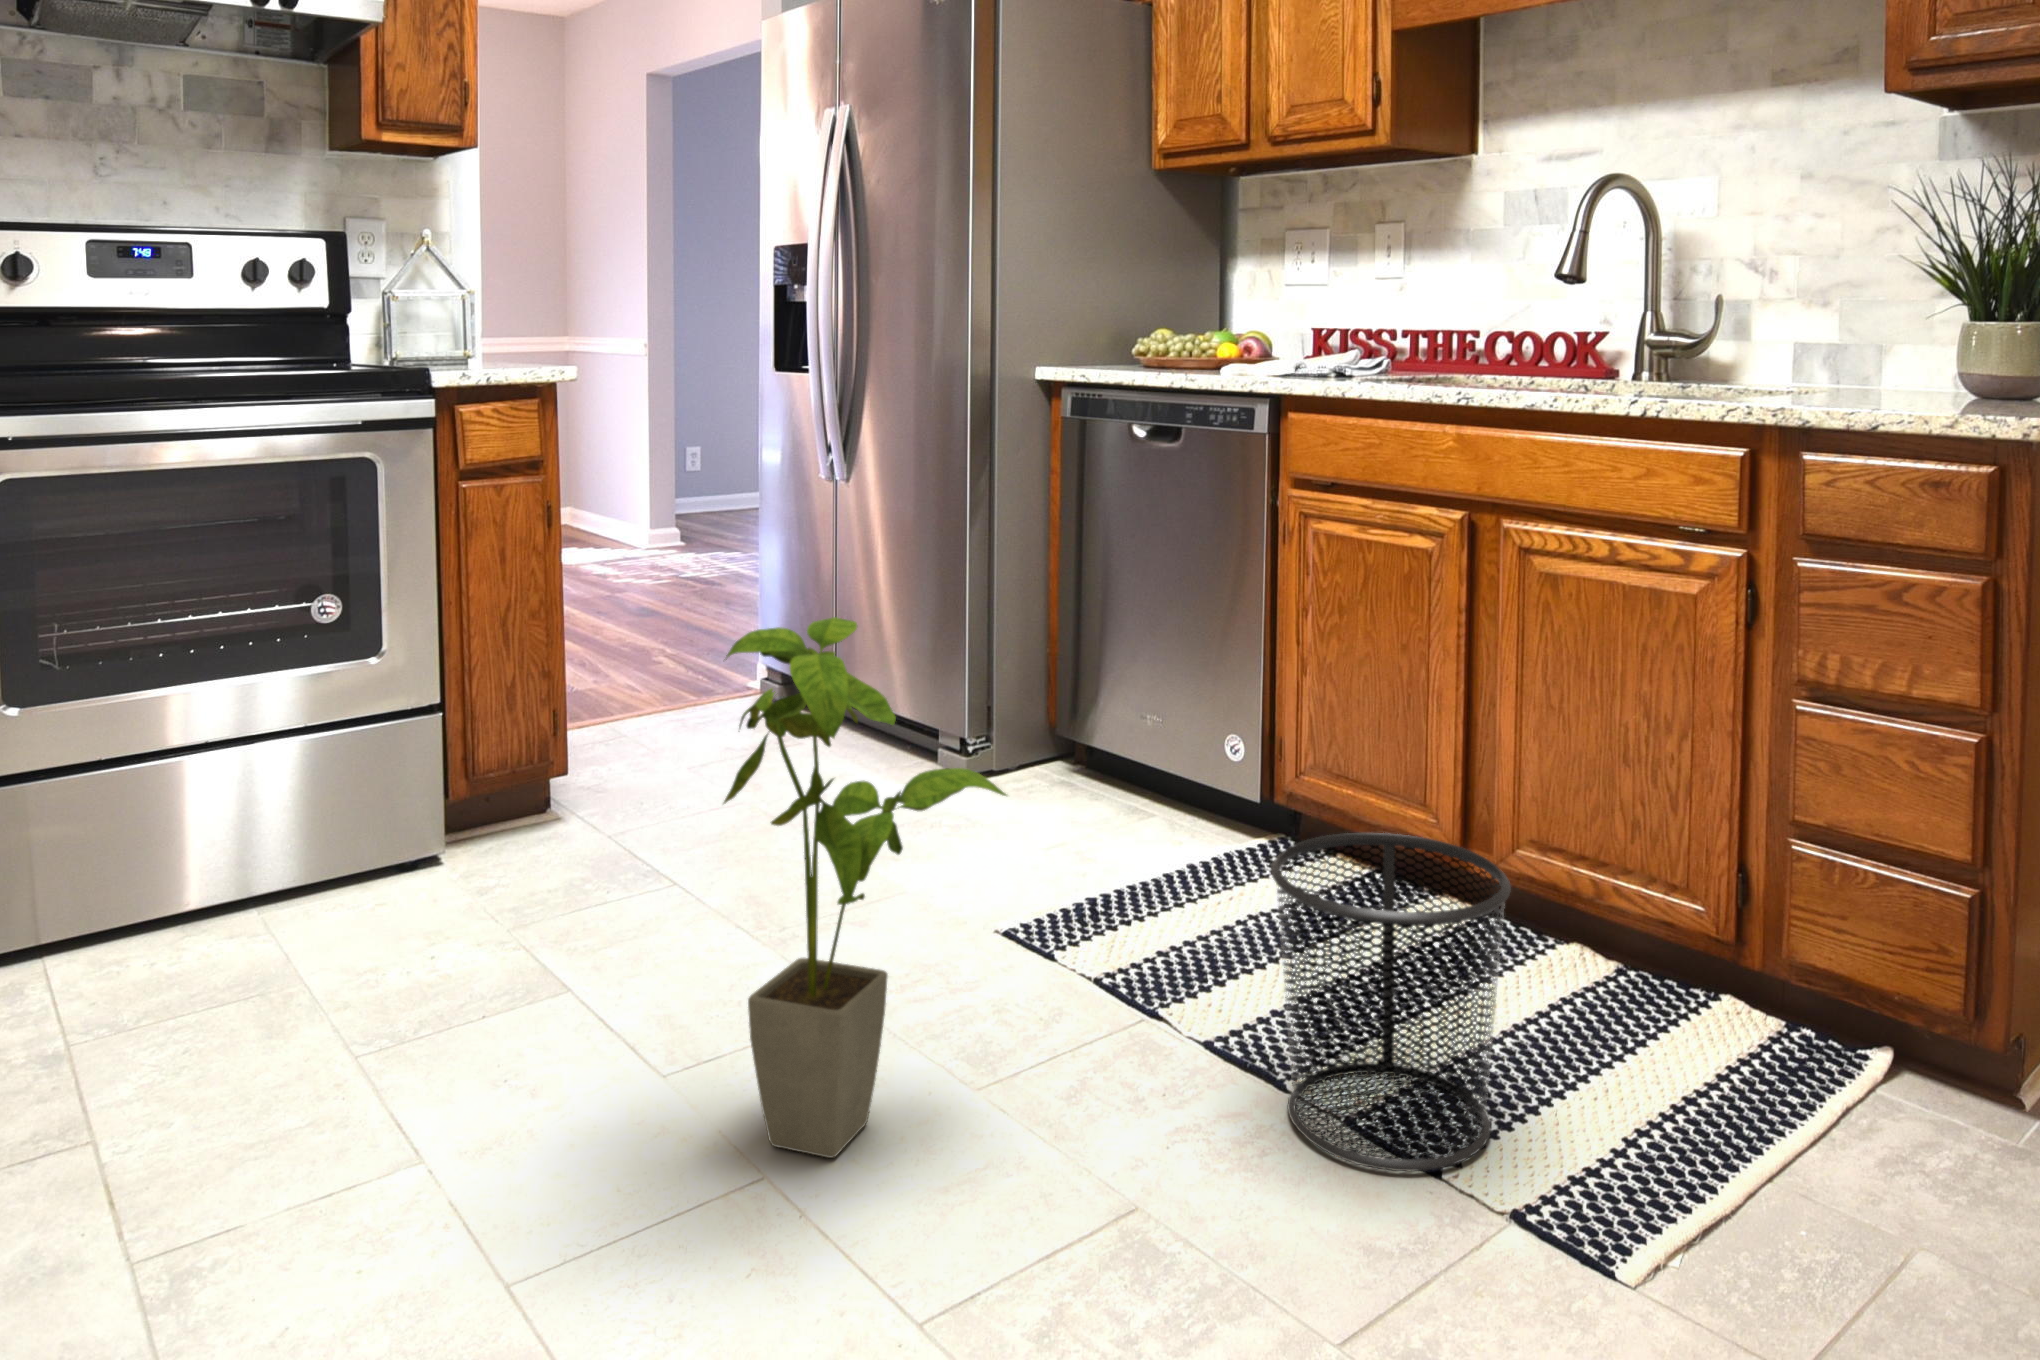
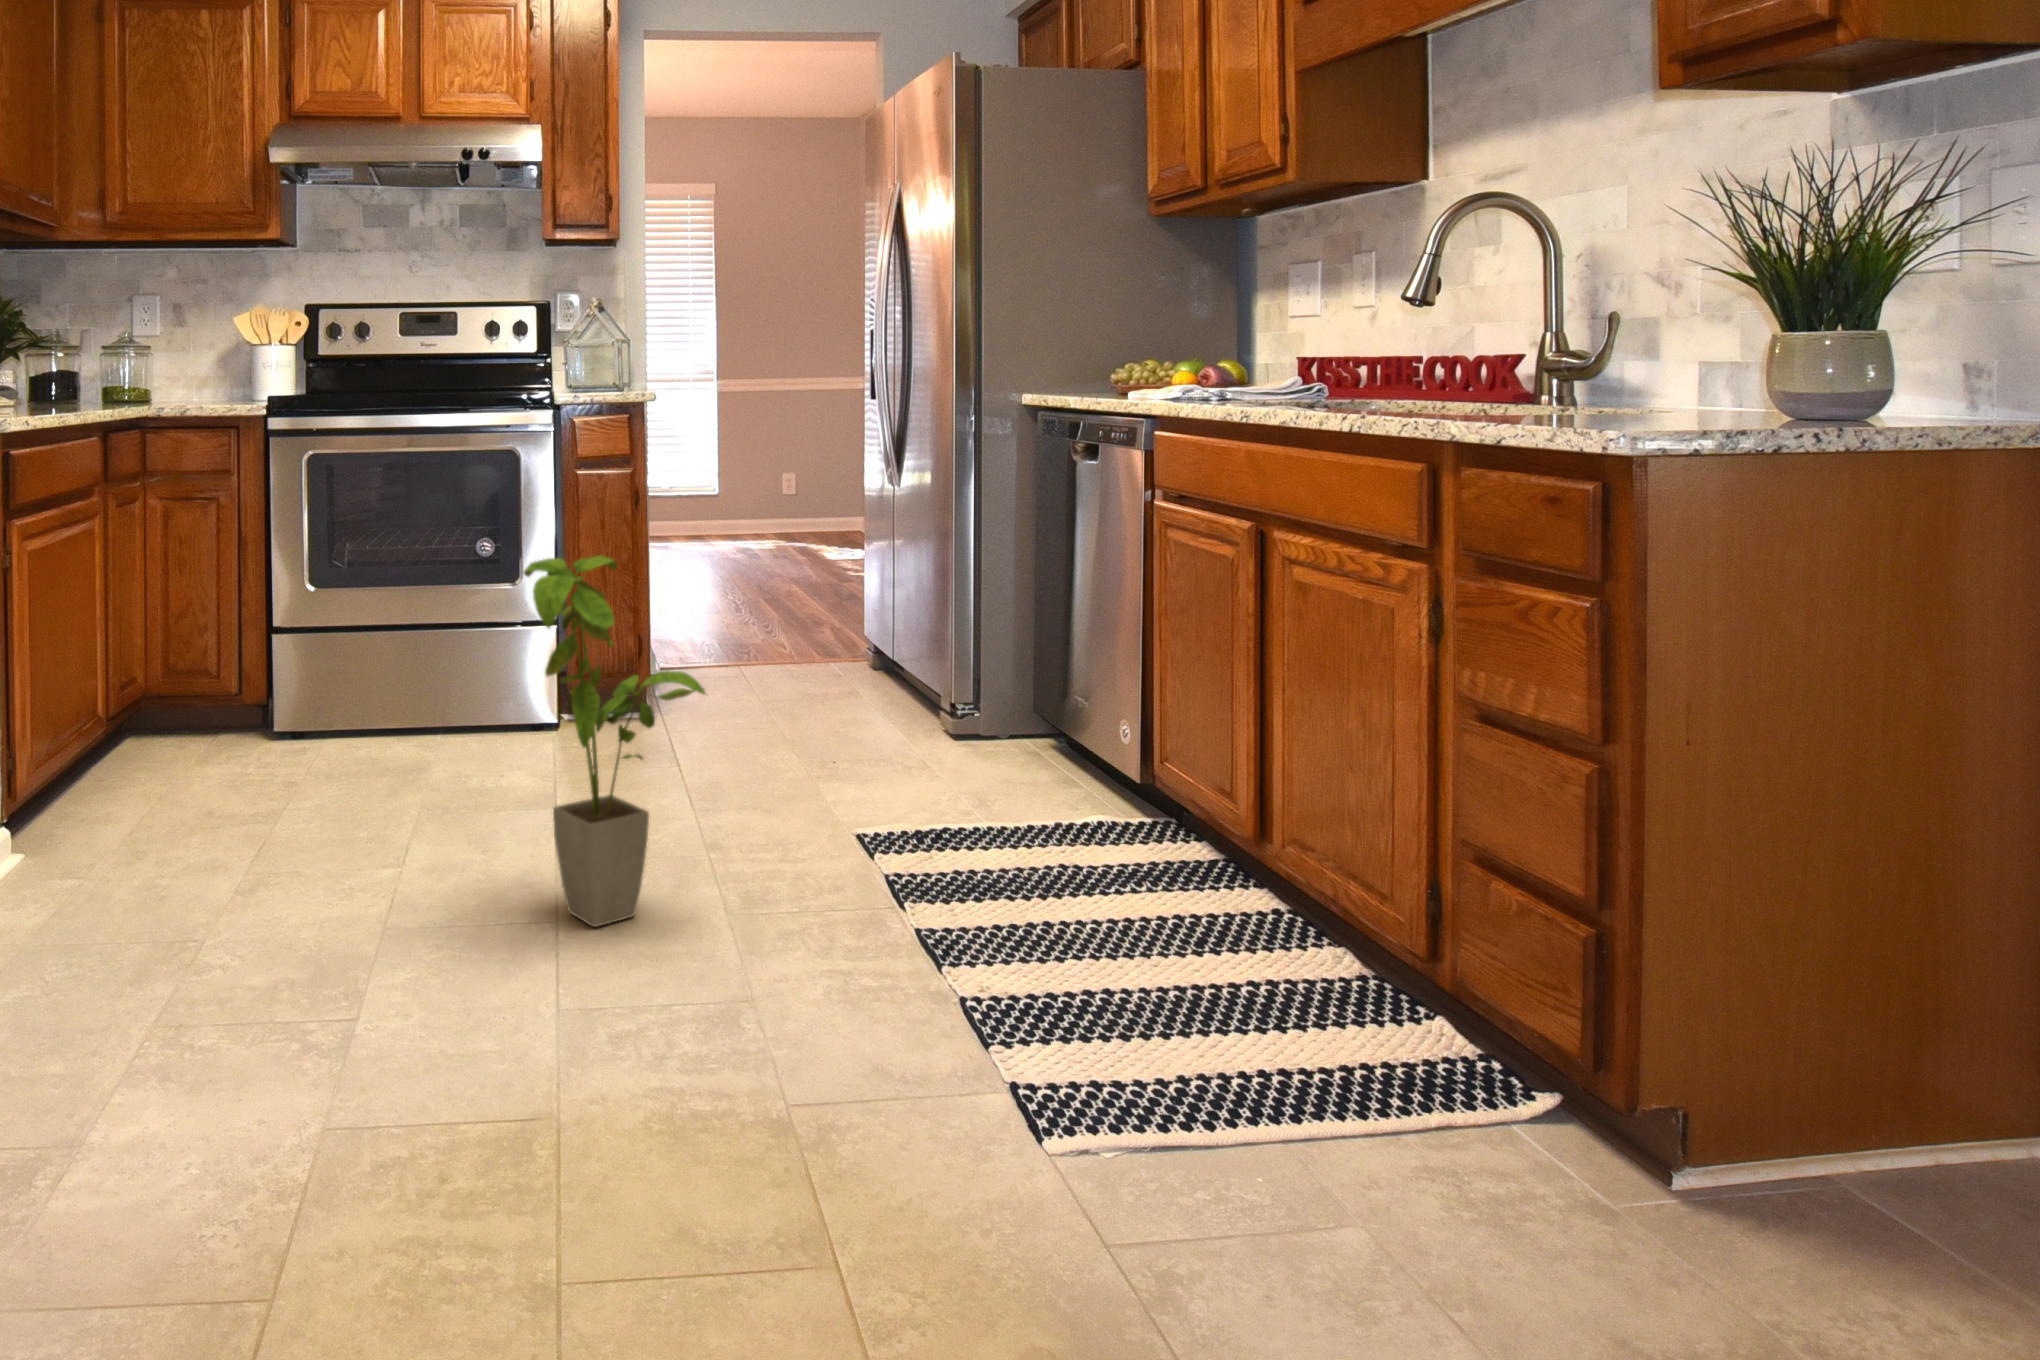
waste bin: present [1271,833,1511,1171] -> none [888,773,1088,1048]

